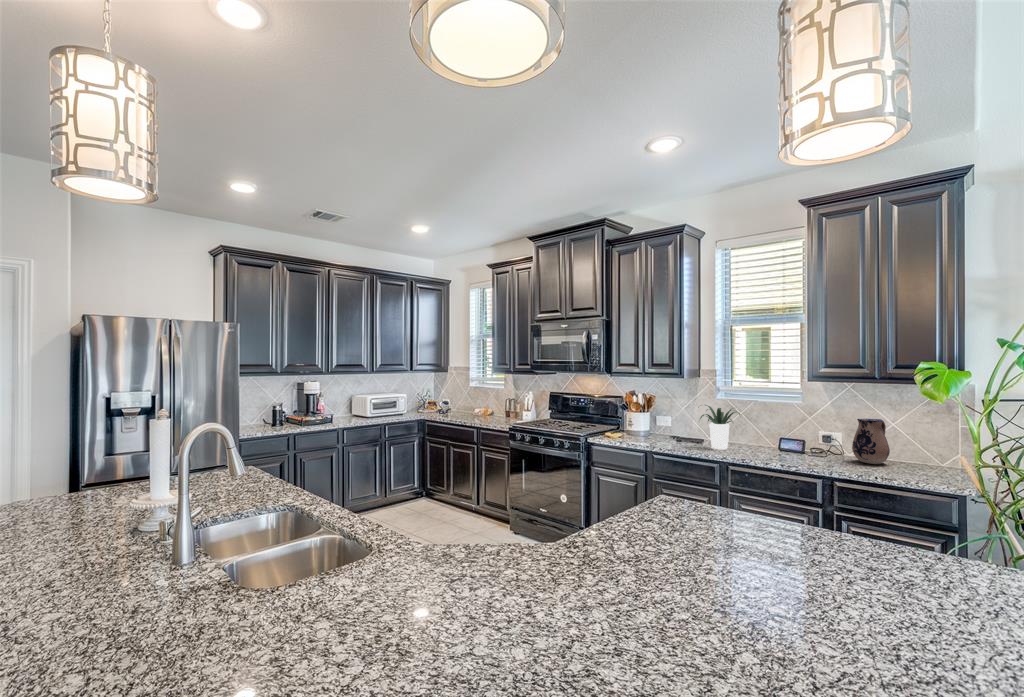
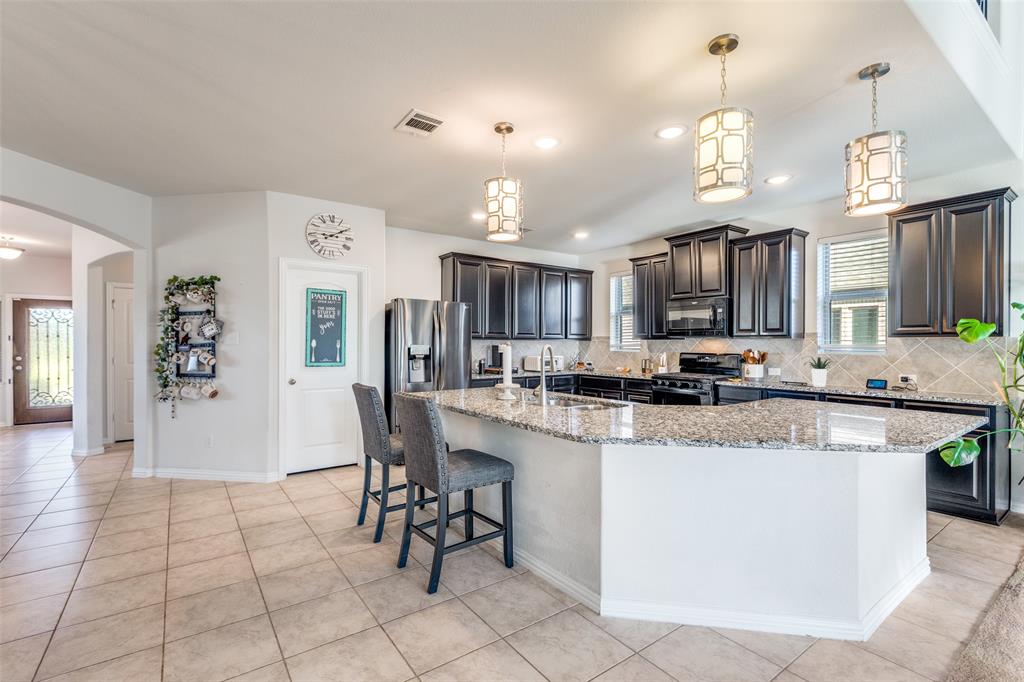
ceramic pitcher: present [852,419,890,464] -> none [921,363,950,393]

